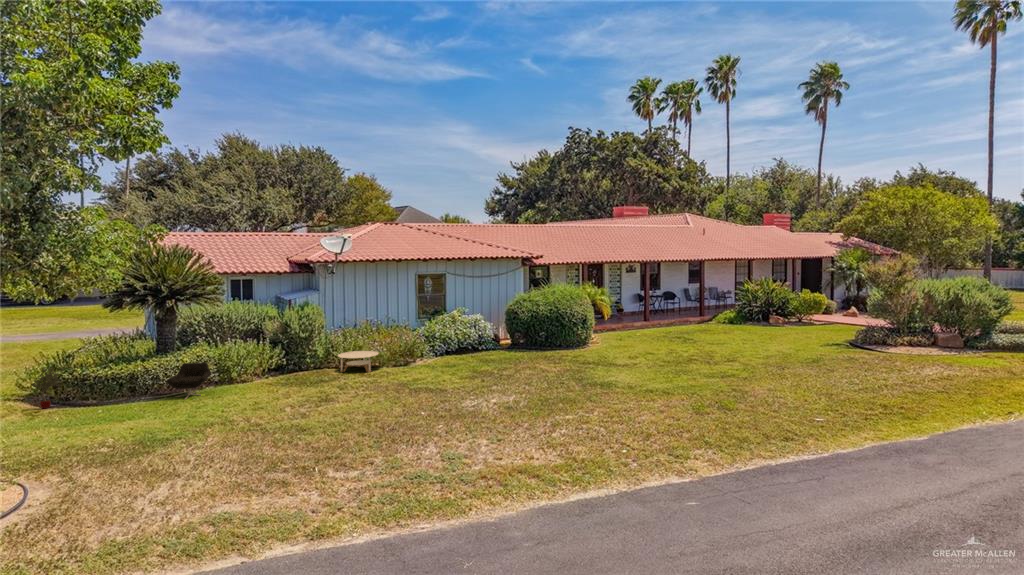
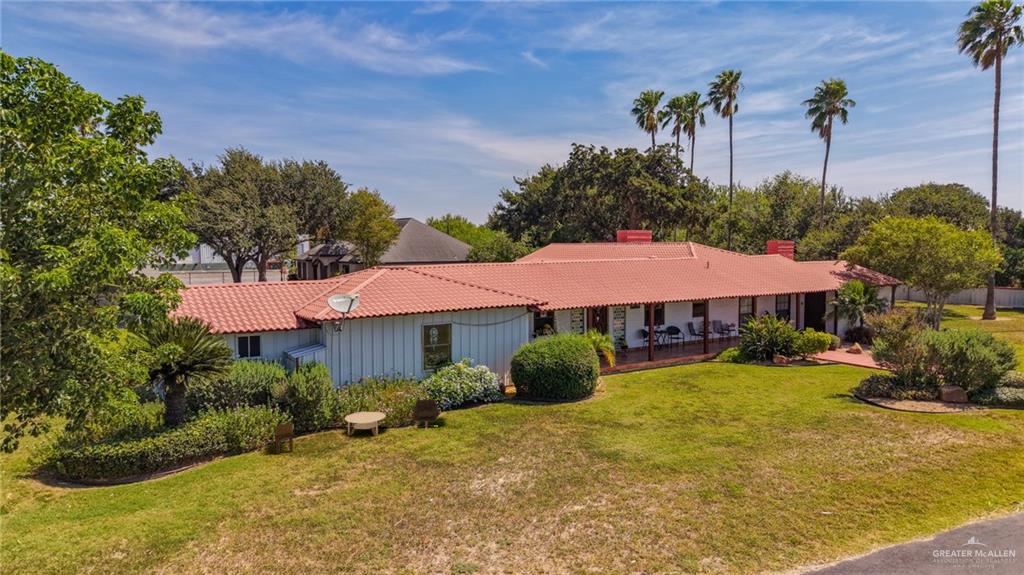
bench: none [266,357,286,385] -> present [275,423,293,454]
lounge chair: present [167,362,211,399] -> present [412,399,440,430]
potted tree: present [32,367,63,409] -> none [44,447,76,490]

